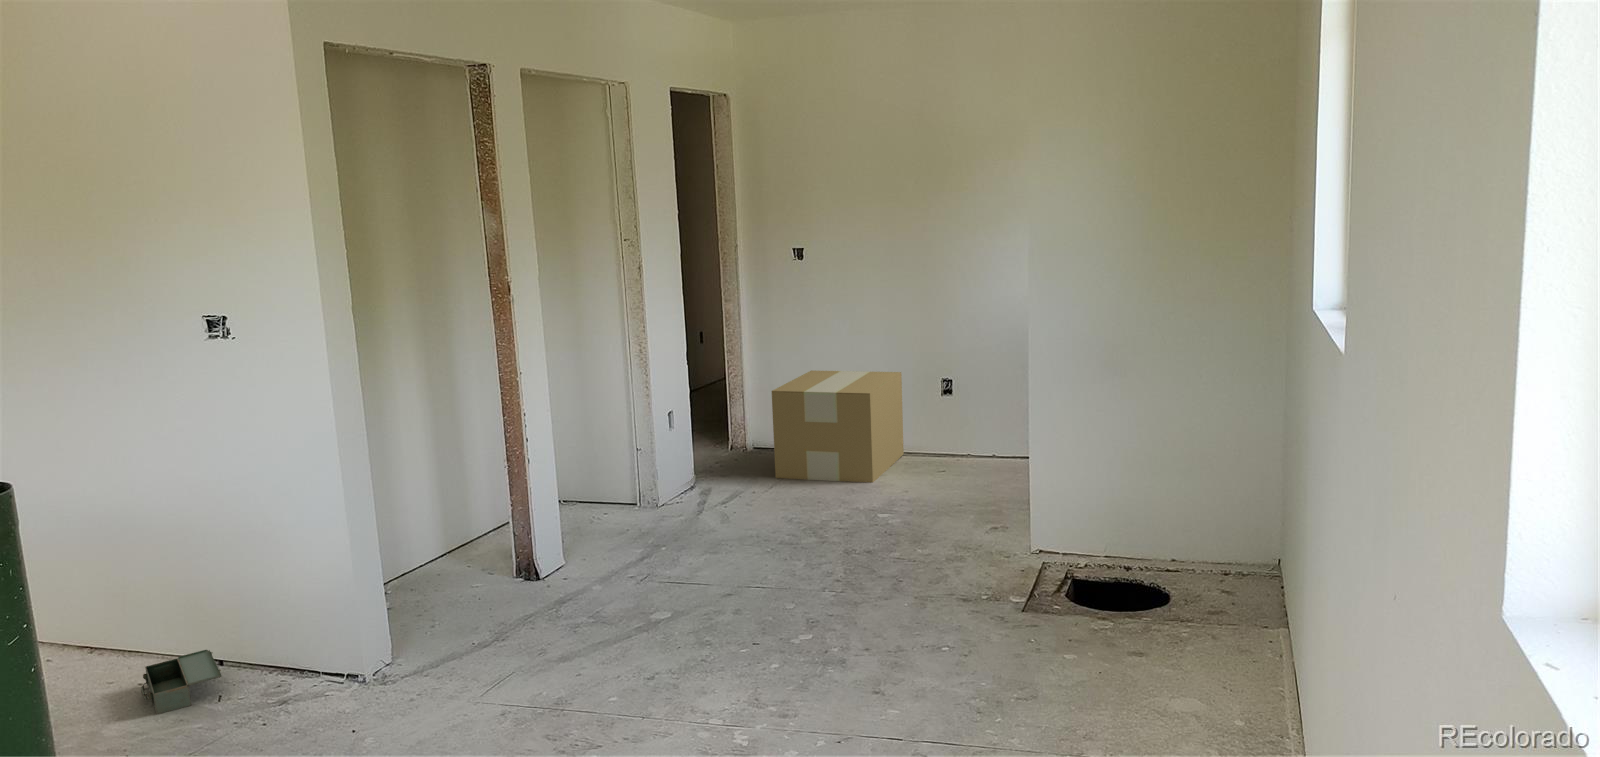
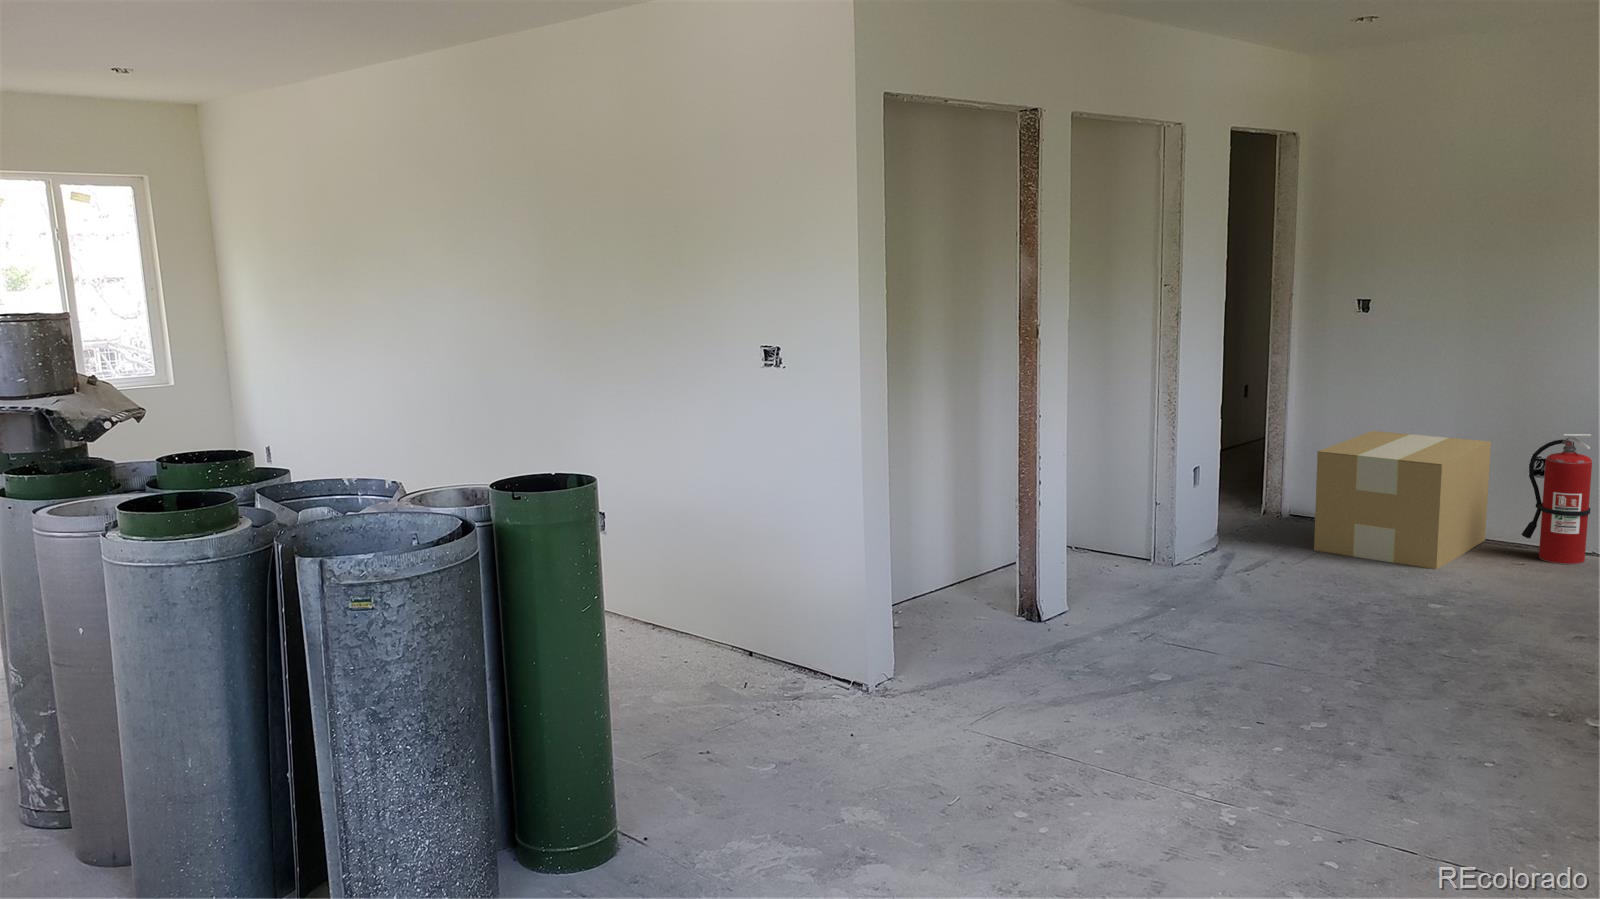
fire extinguisher: none [930,360,976,467] -> present [1522,434,1592,565]
toolbox: present [141,650,221,714] -> none [693,640,754,688]

